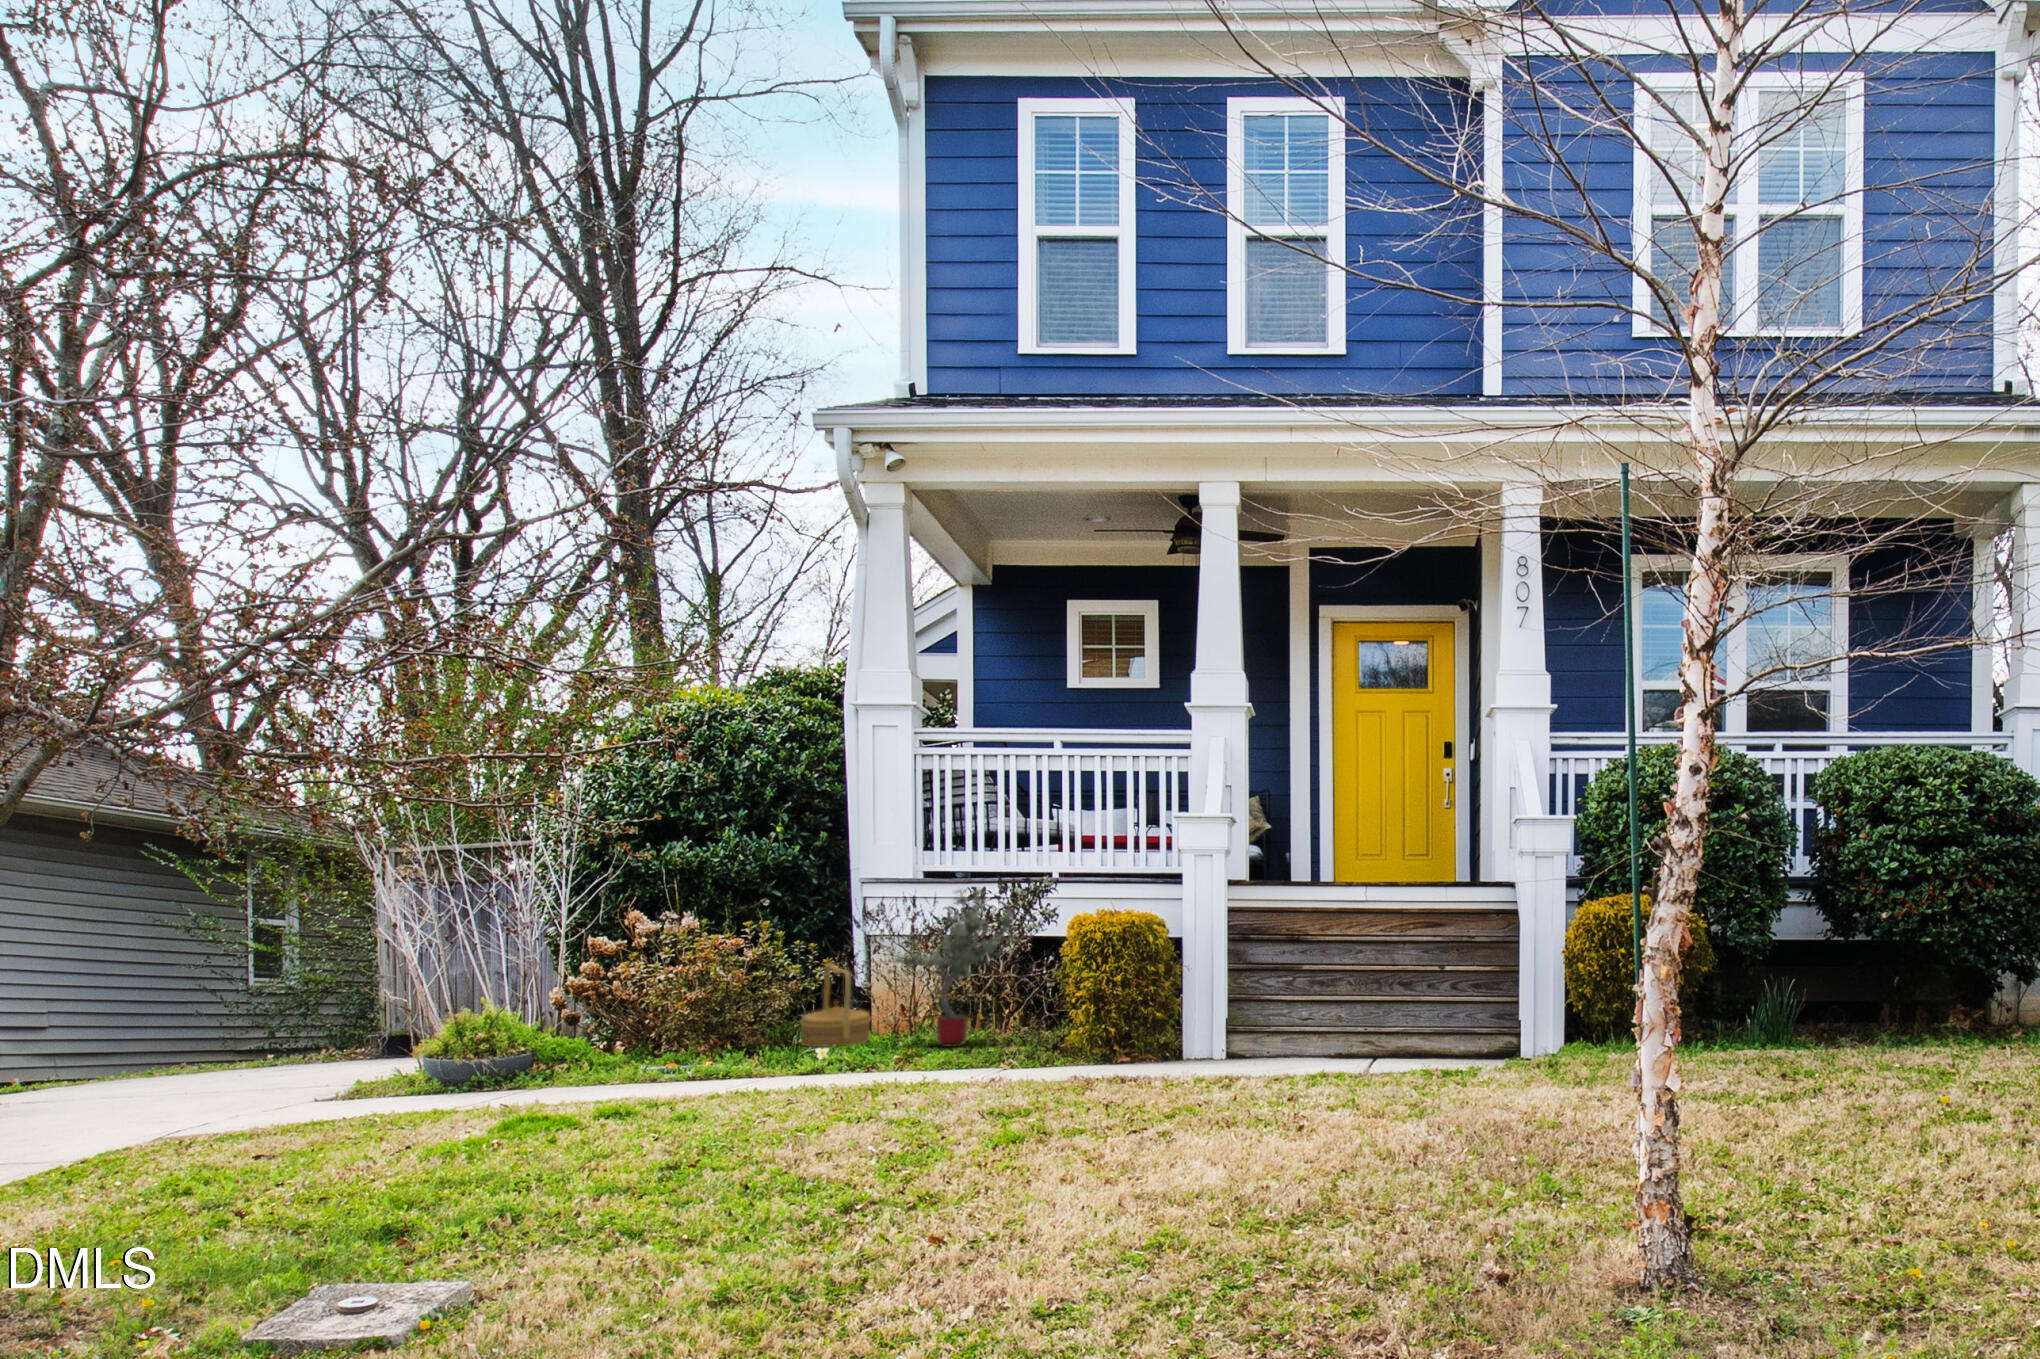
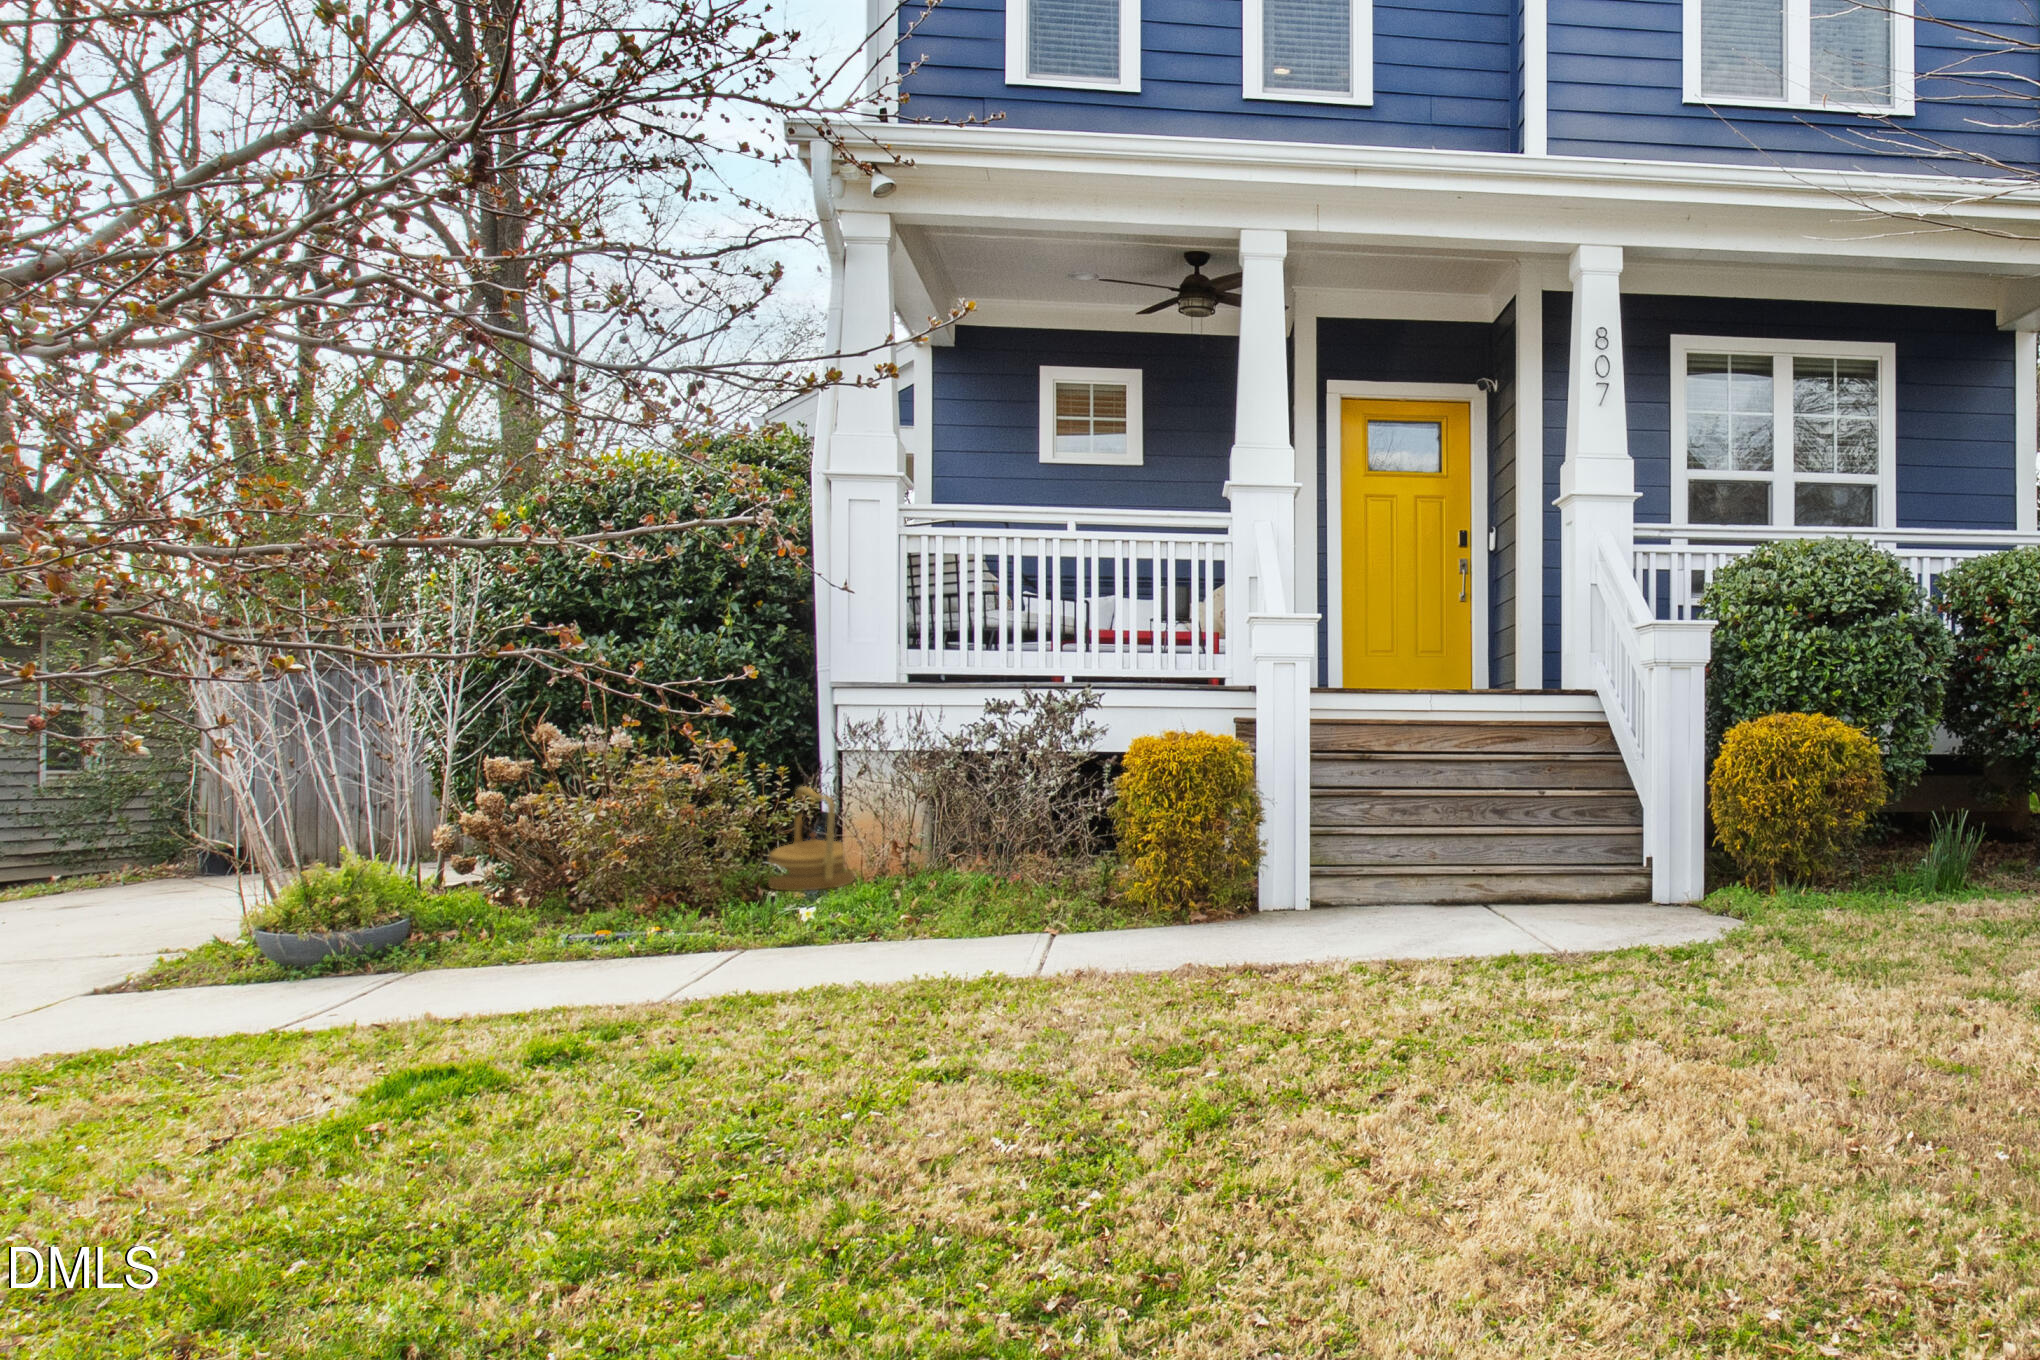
potted tree: present [895,889,1016,1047] -> none [888,696,1047,891]

